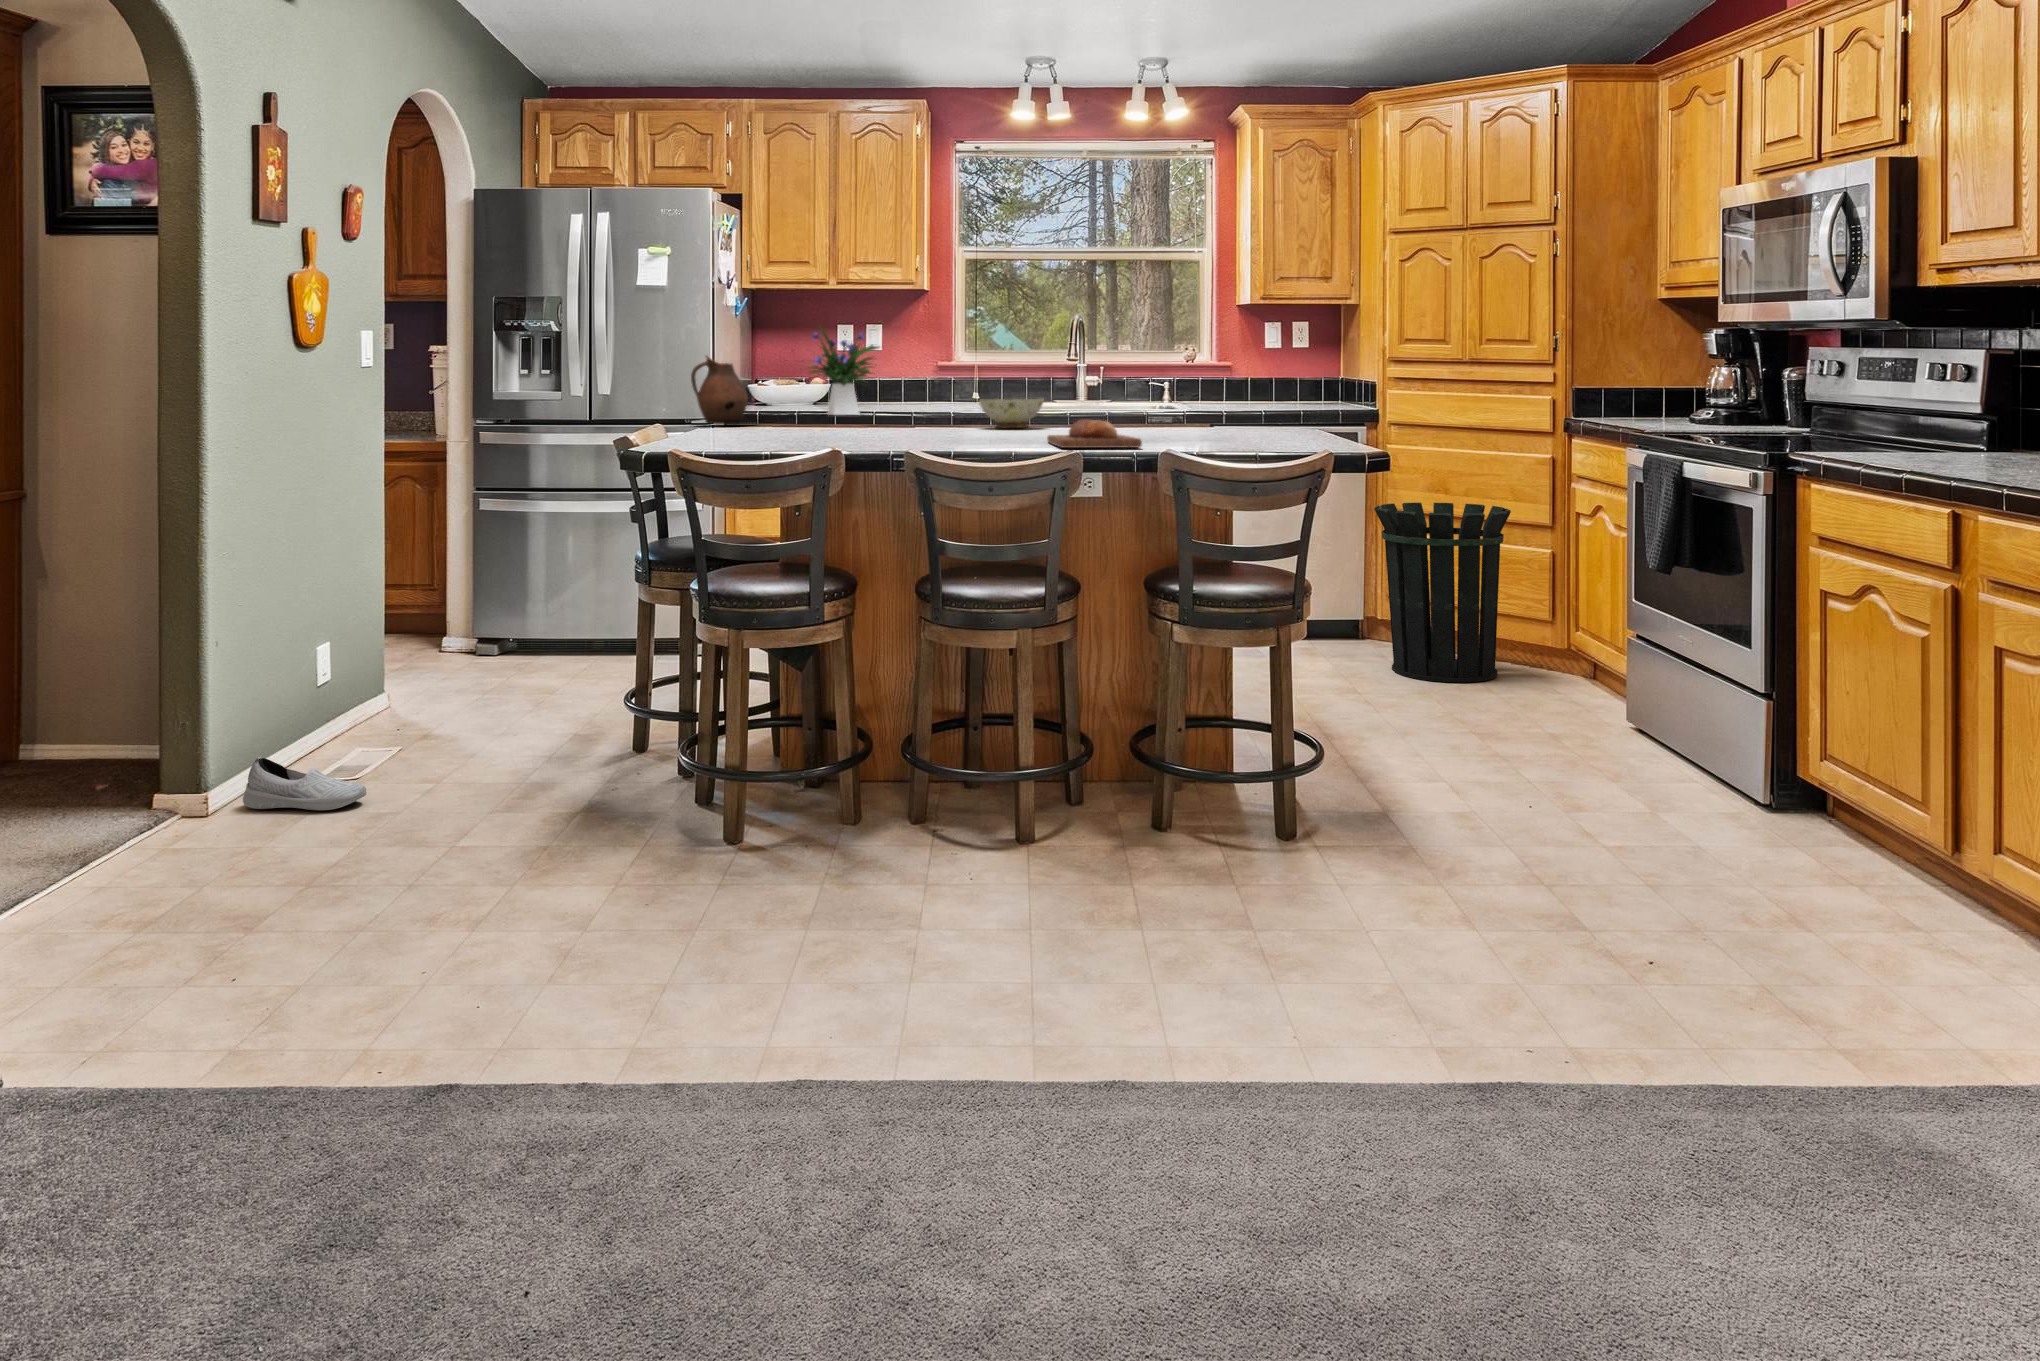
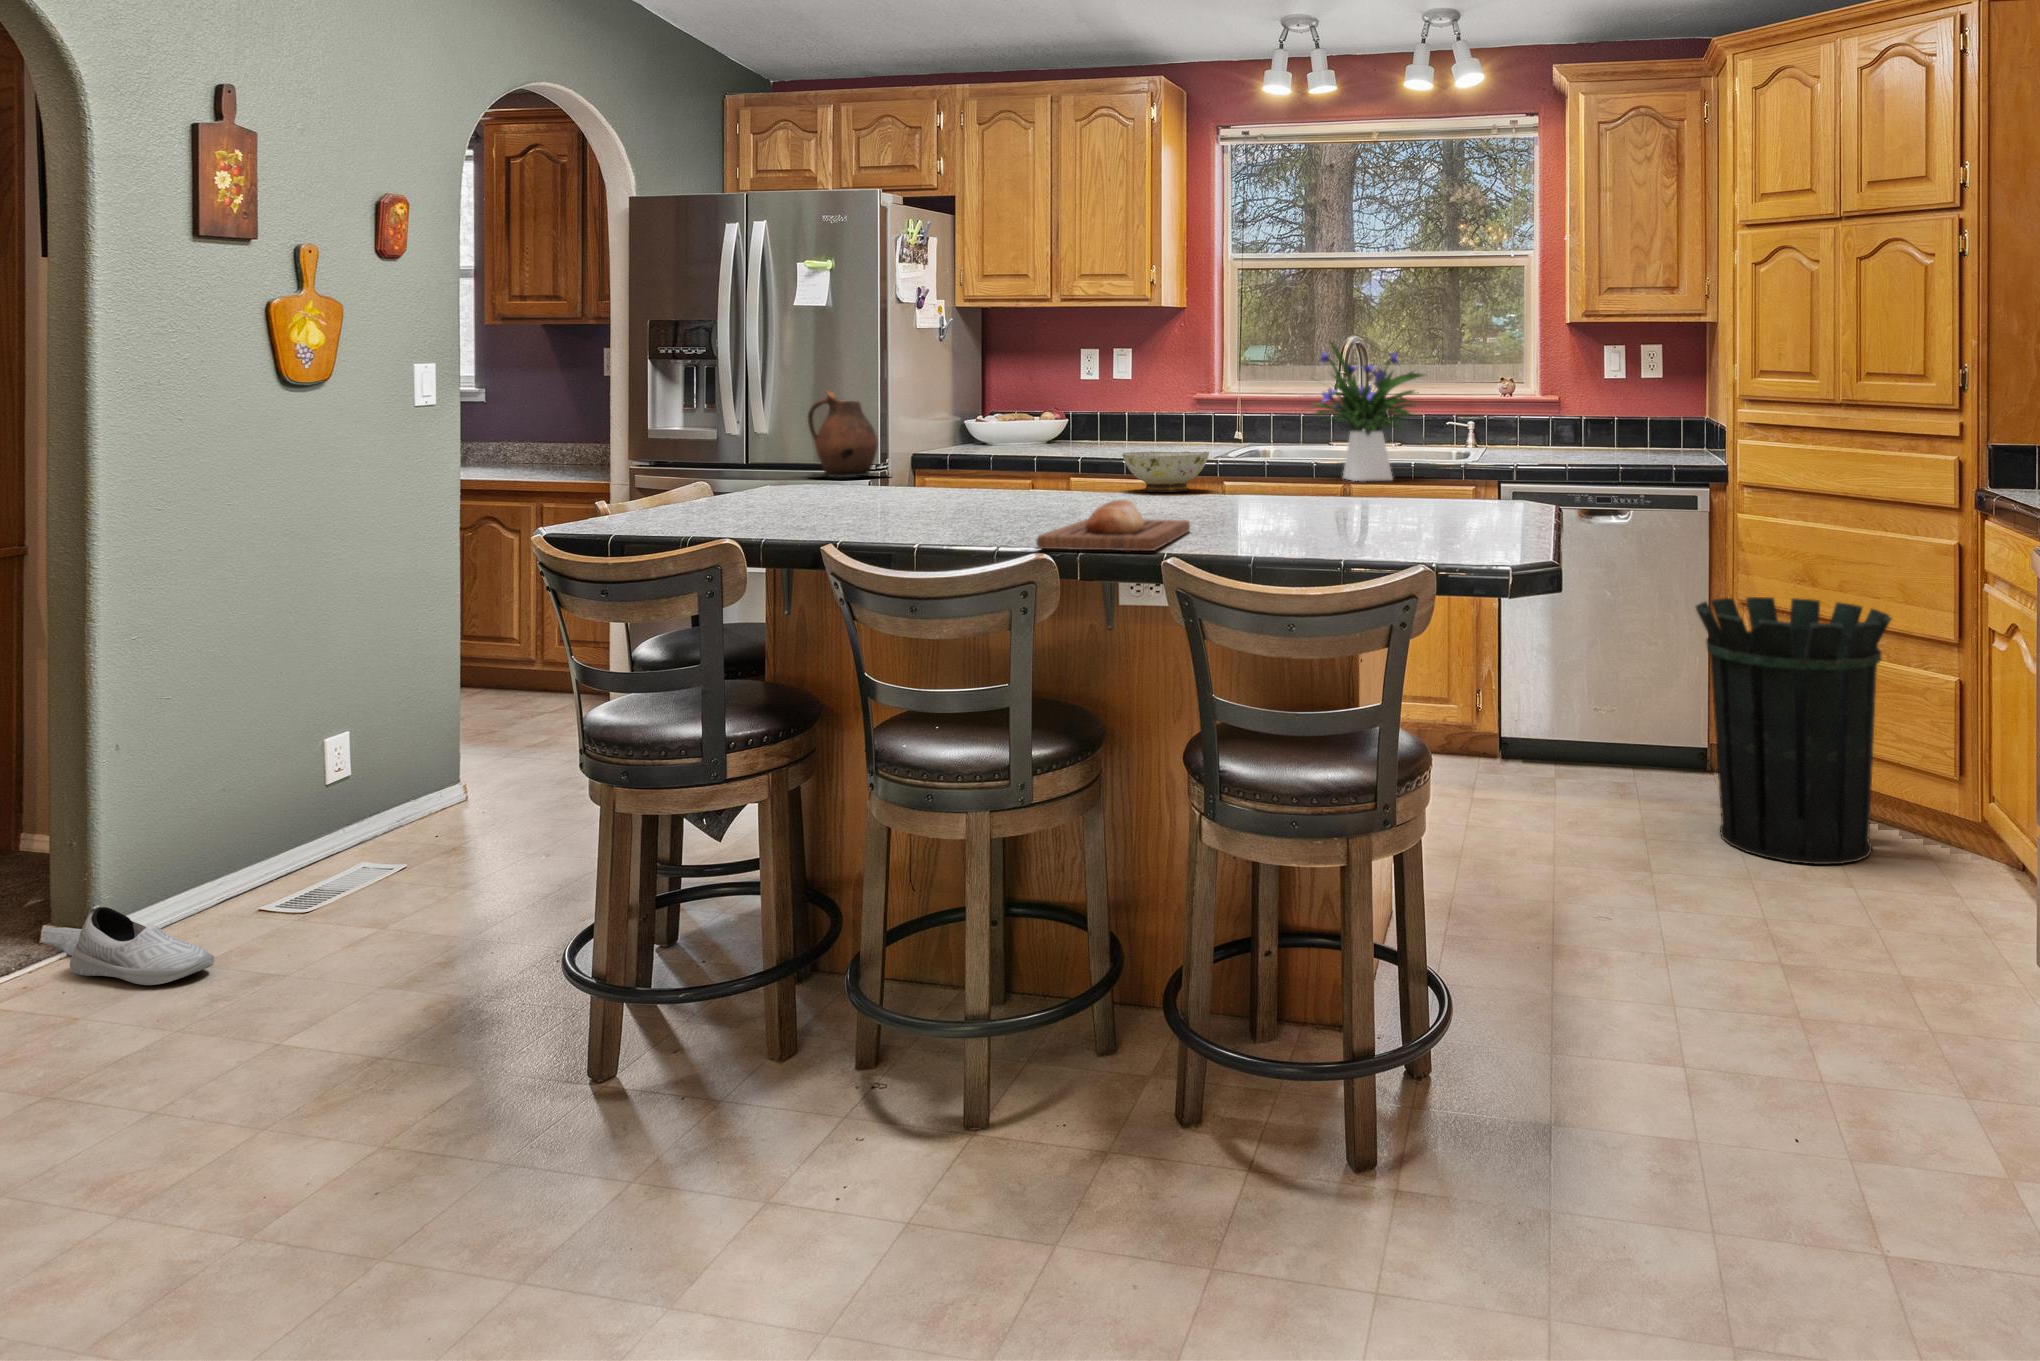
flower arrangement: present [808,327,879,415] -> present [1314,342,1423,481]

